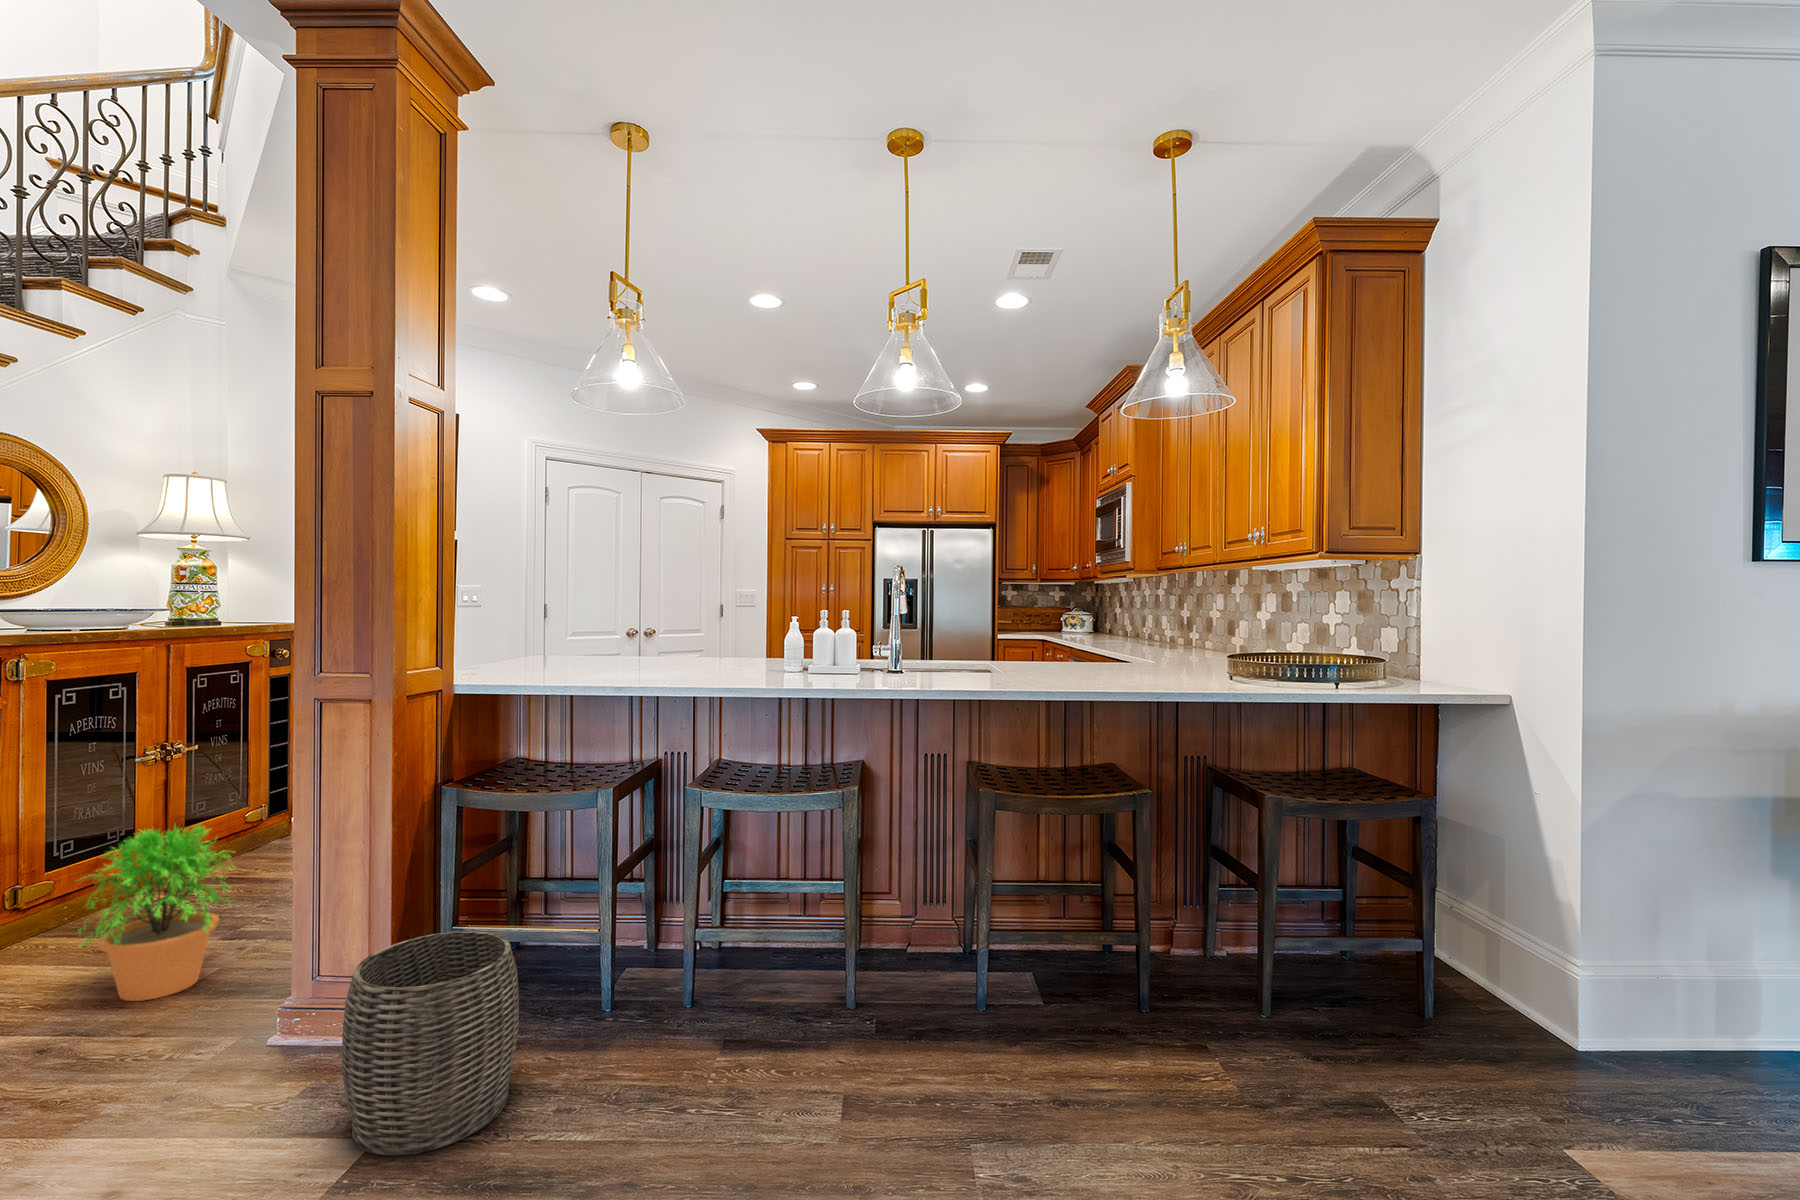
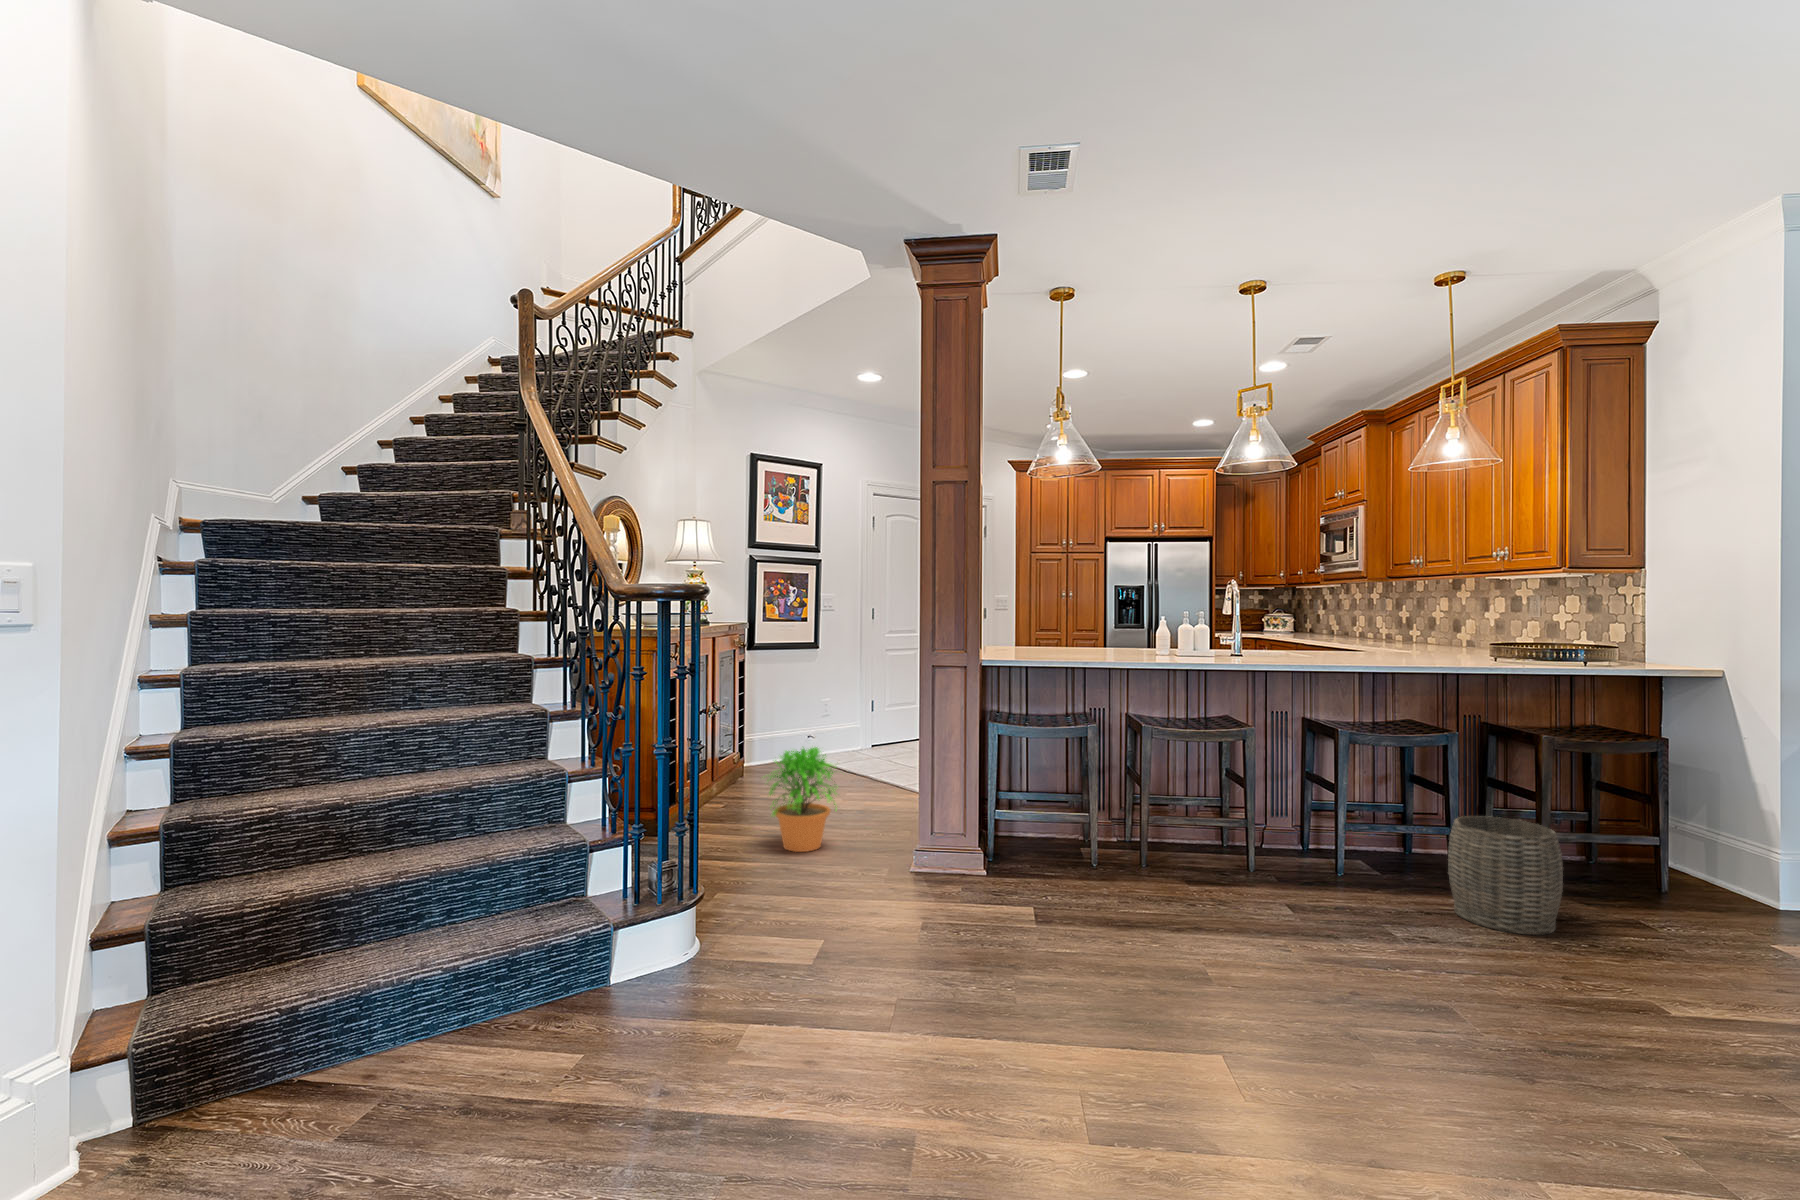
woven basket: present [342,931,519,1155] -> present [1448,816,1563,935]

